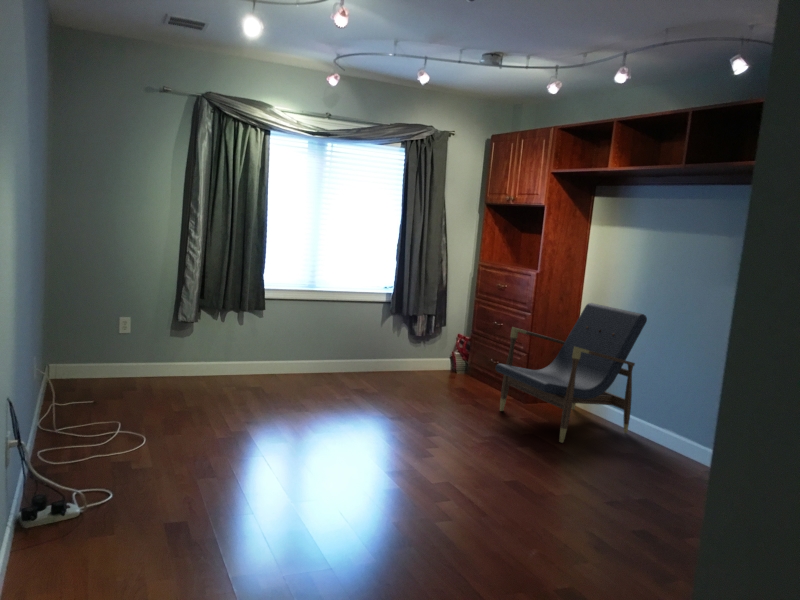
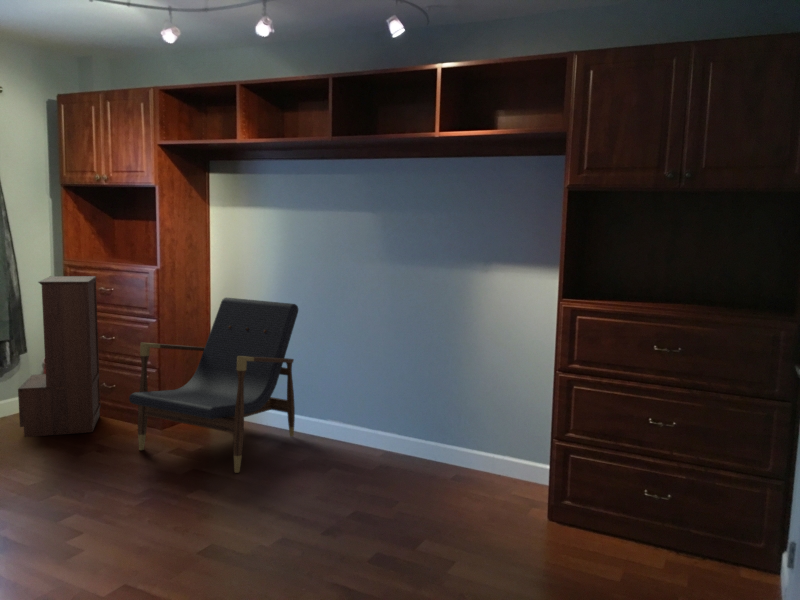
bookshelf: none [430,272,497,392] -> present [18,276,101,437]

